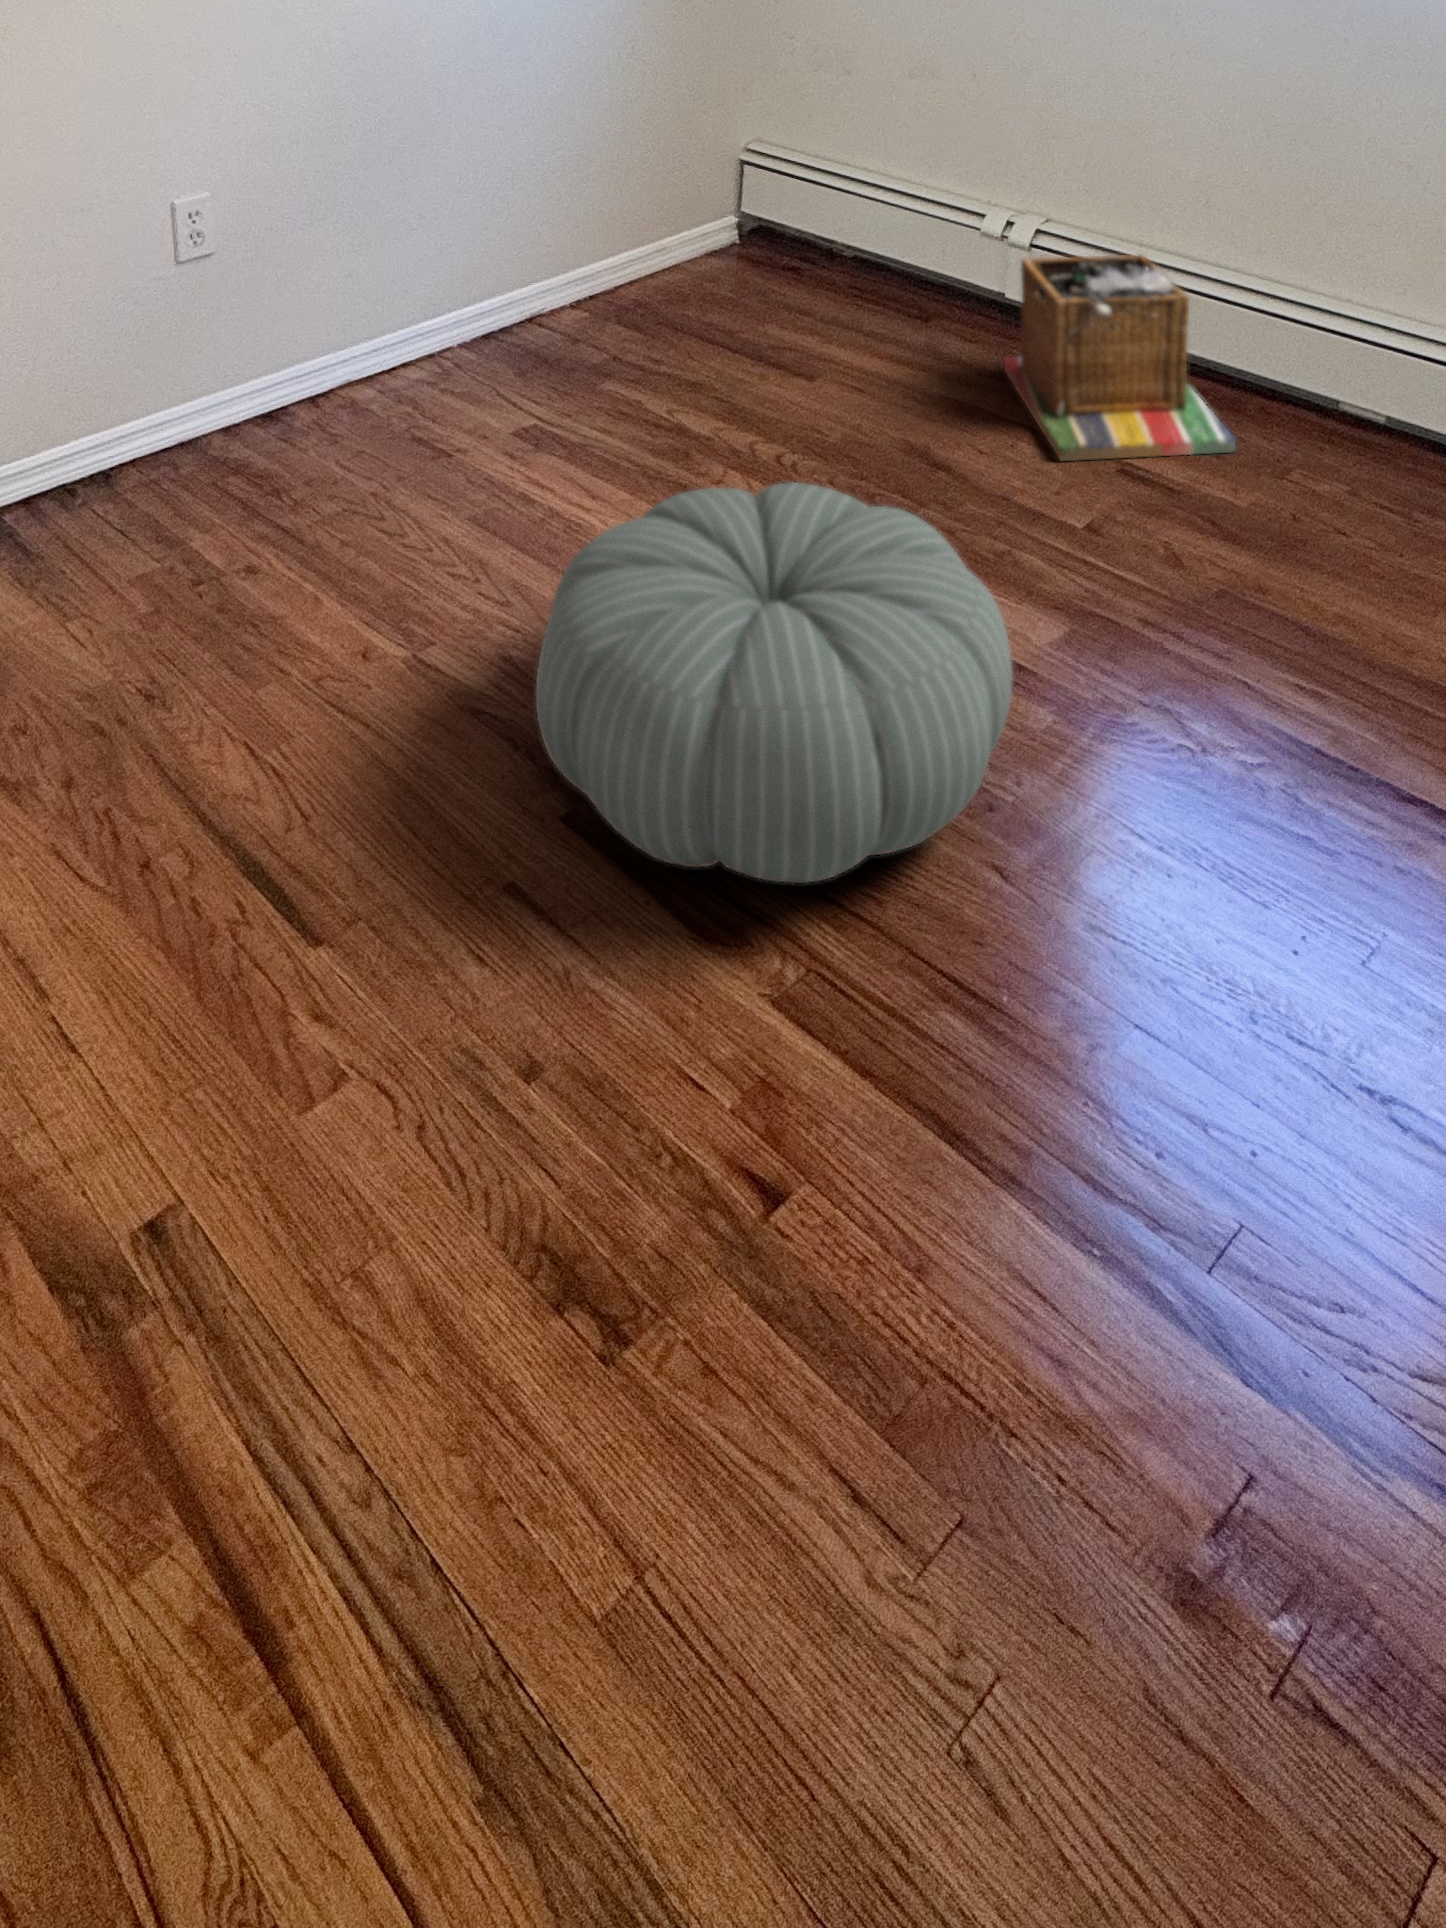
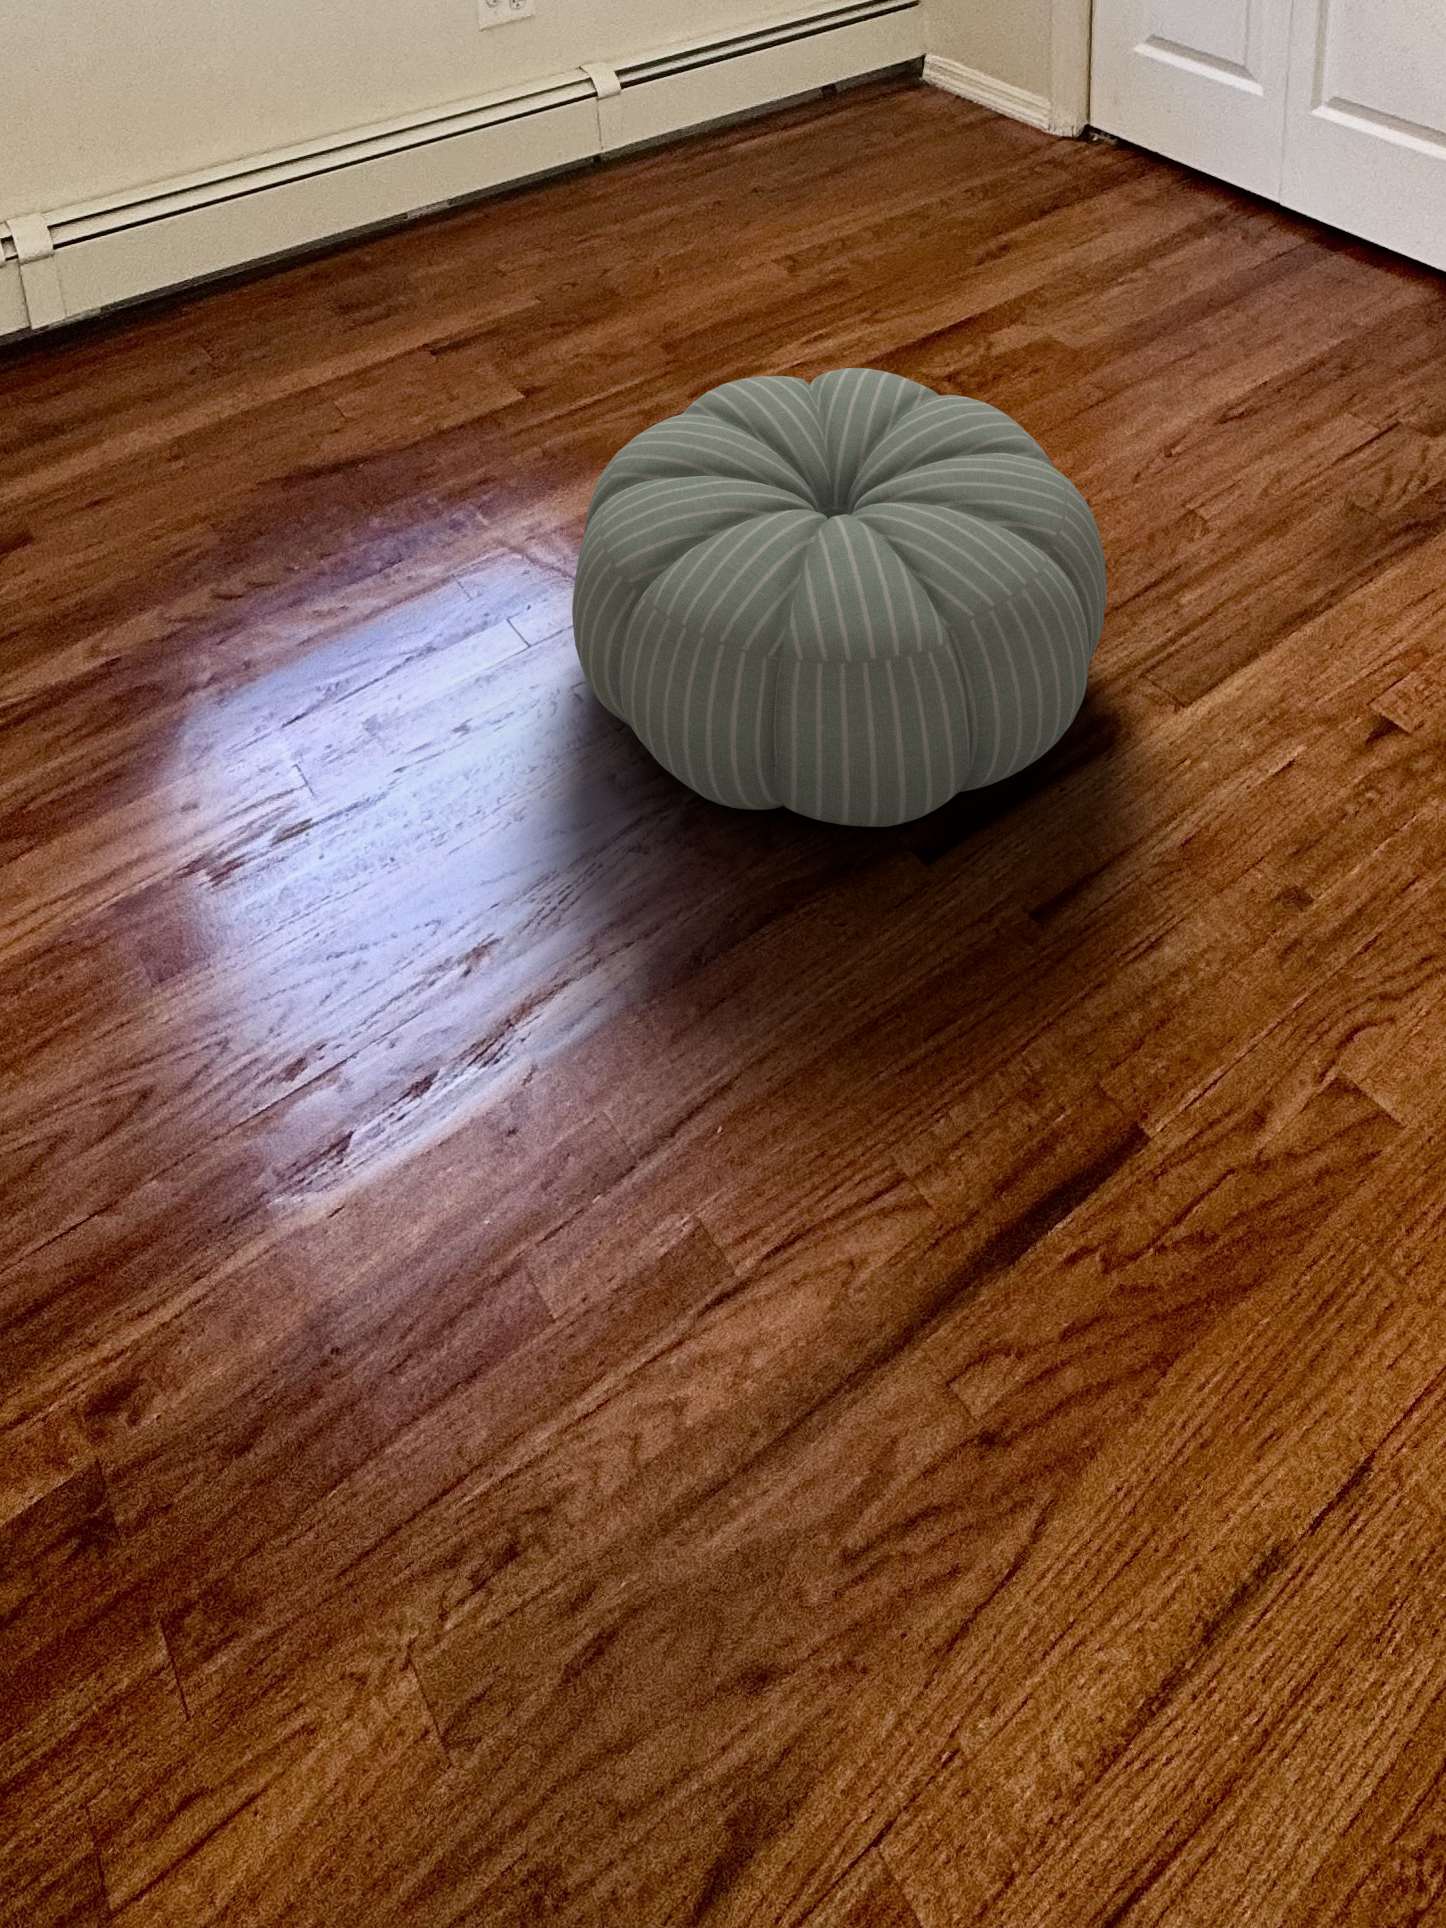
laundry basket: present [1004,254,1236,461] -> none [140,159,436,379]

